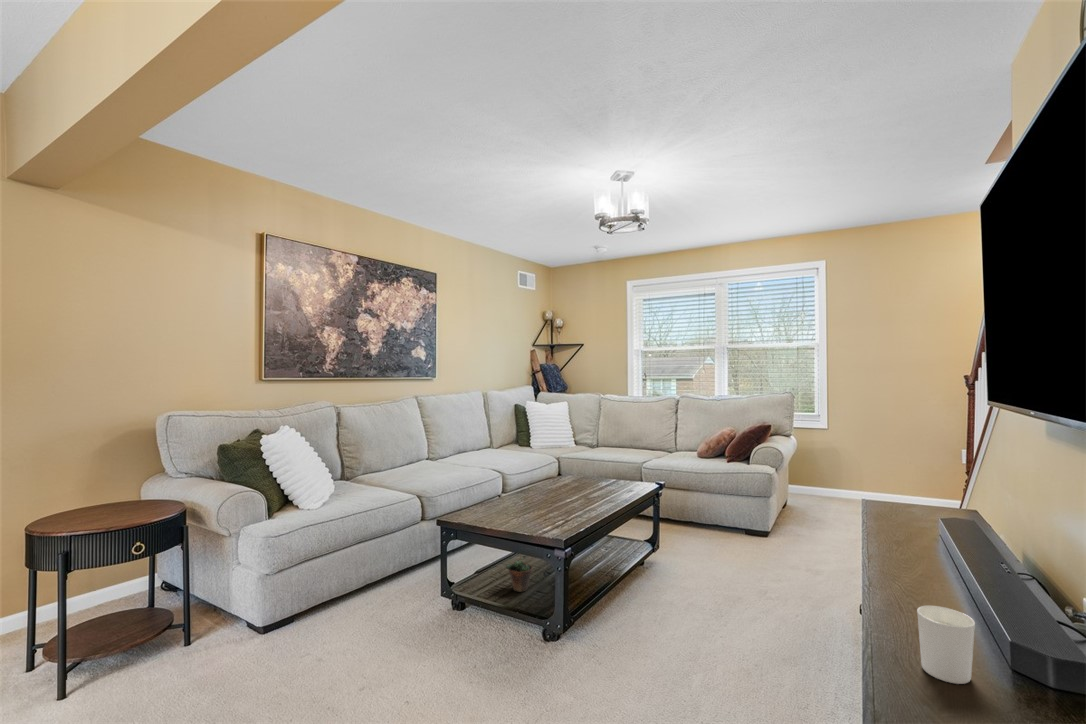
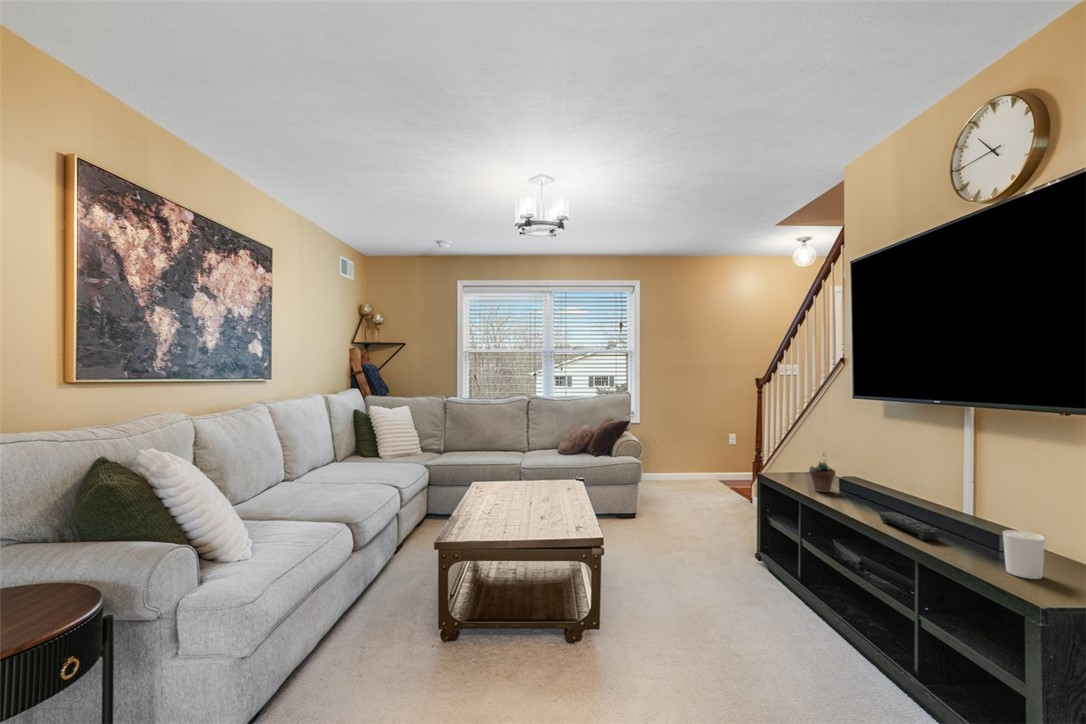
succulent plant: present [506,559,532,592] -> present [809,454,835,492]
remote control: none [888,562,920,609] -> present [880,512,941,540]

